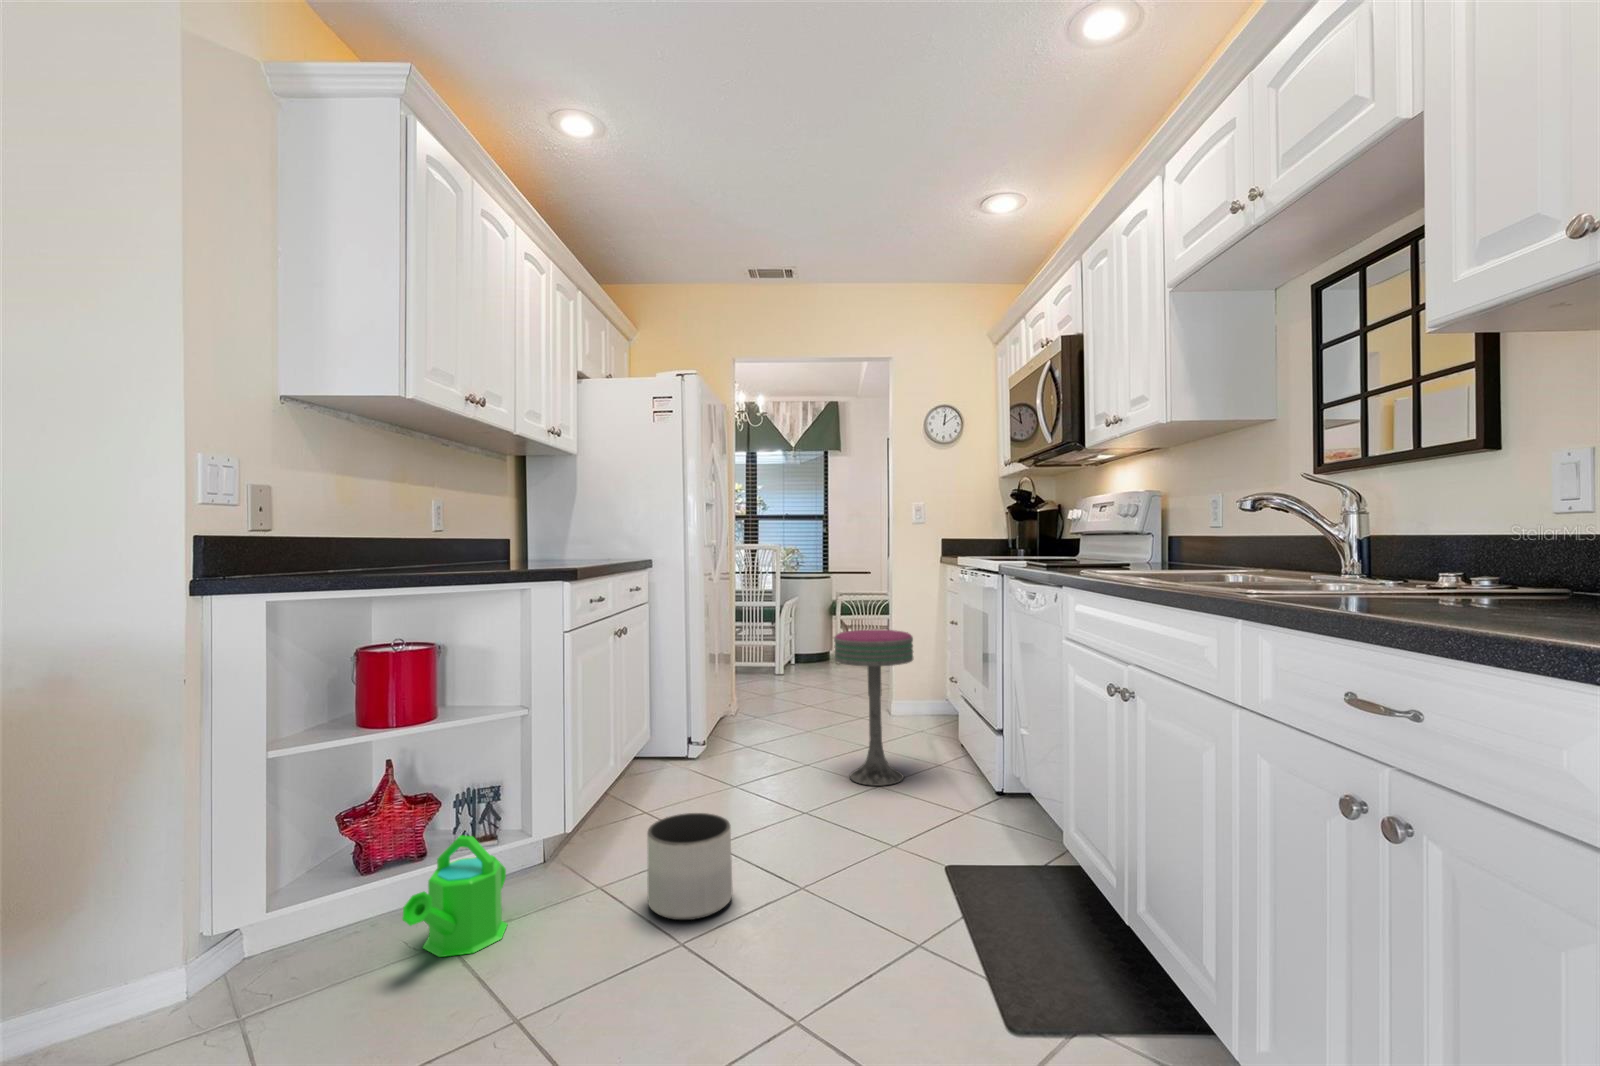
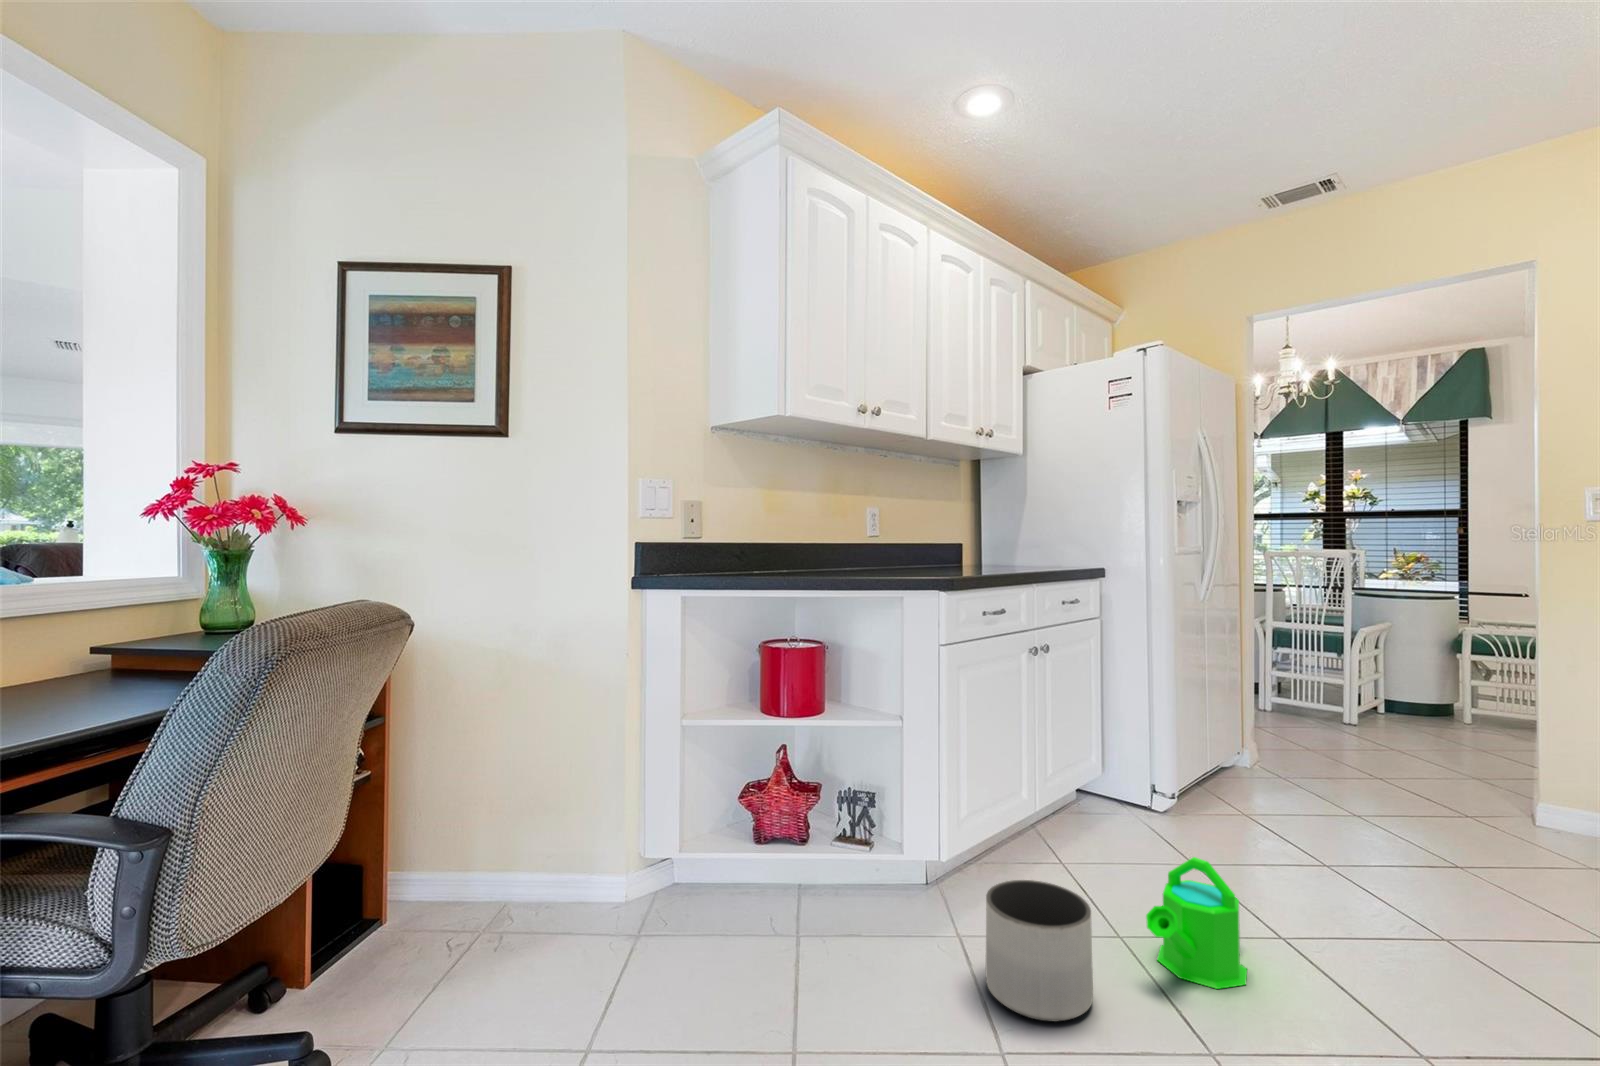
bar stool: present [834,630,913,786] -> none [1352,687,1512,941]
watering can: present [402,835,507,957] -> present [1146,857,1247,989]

